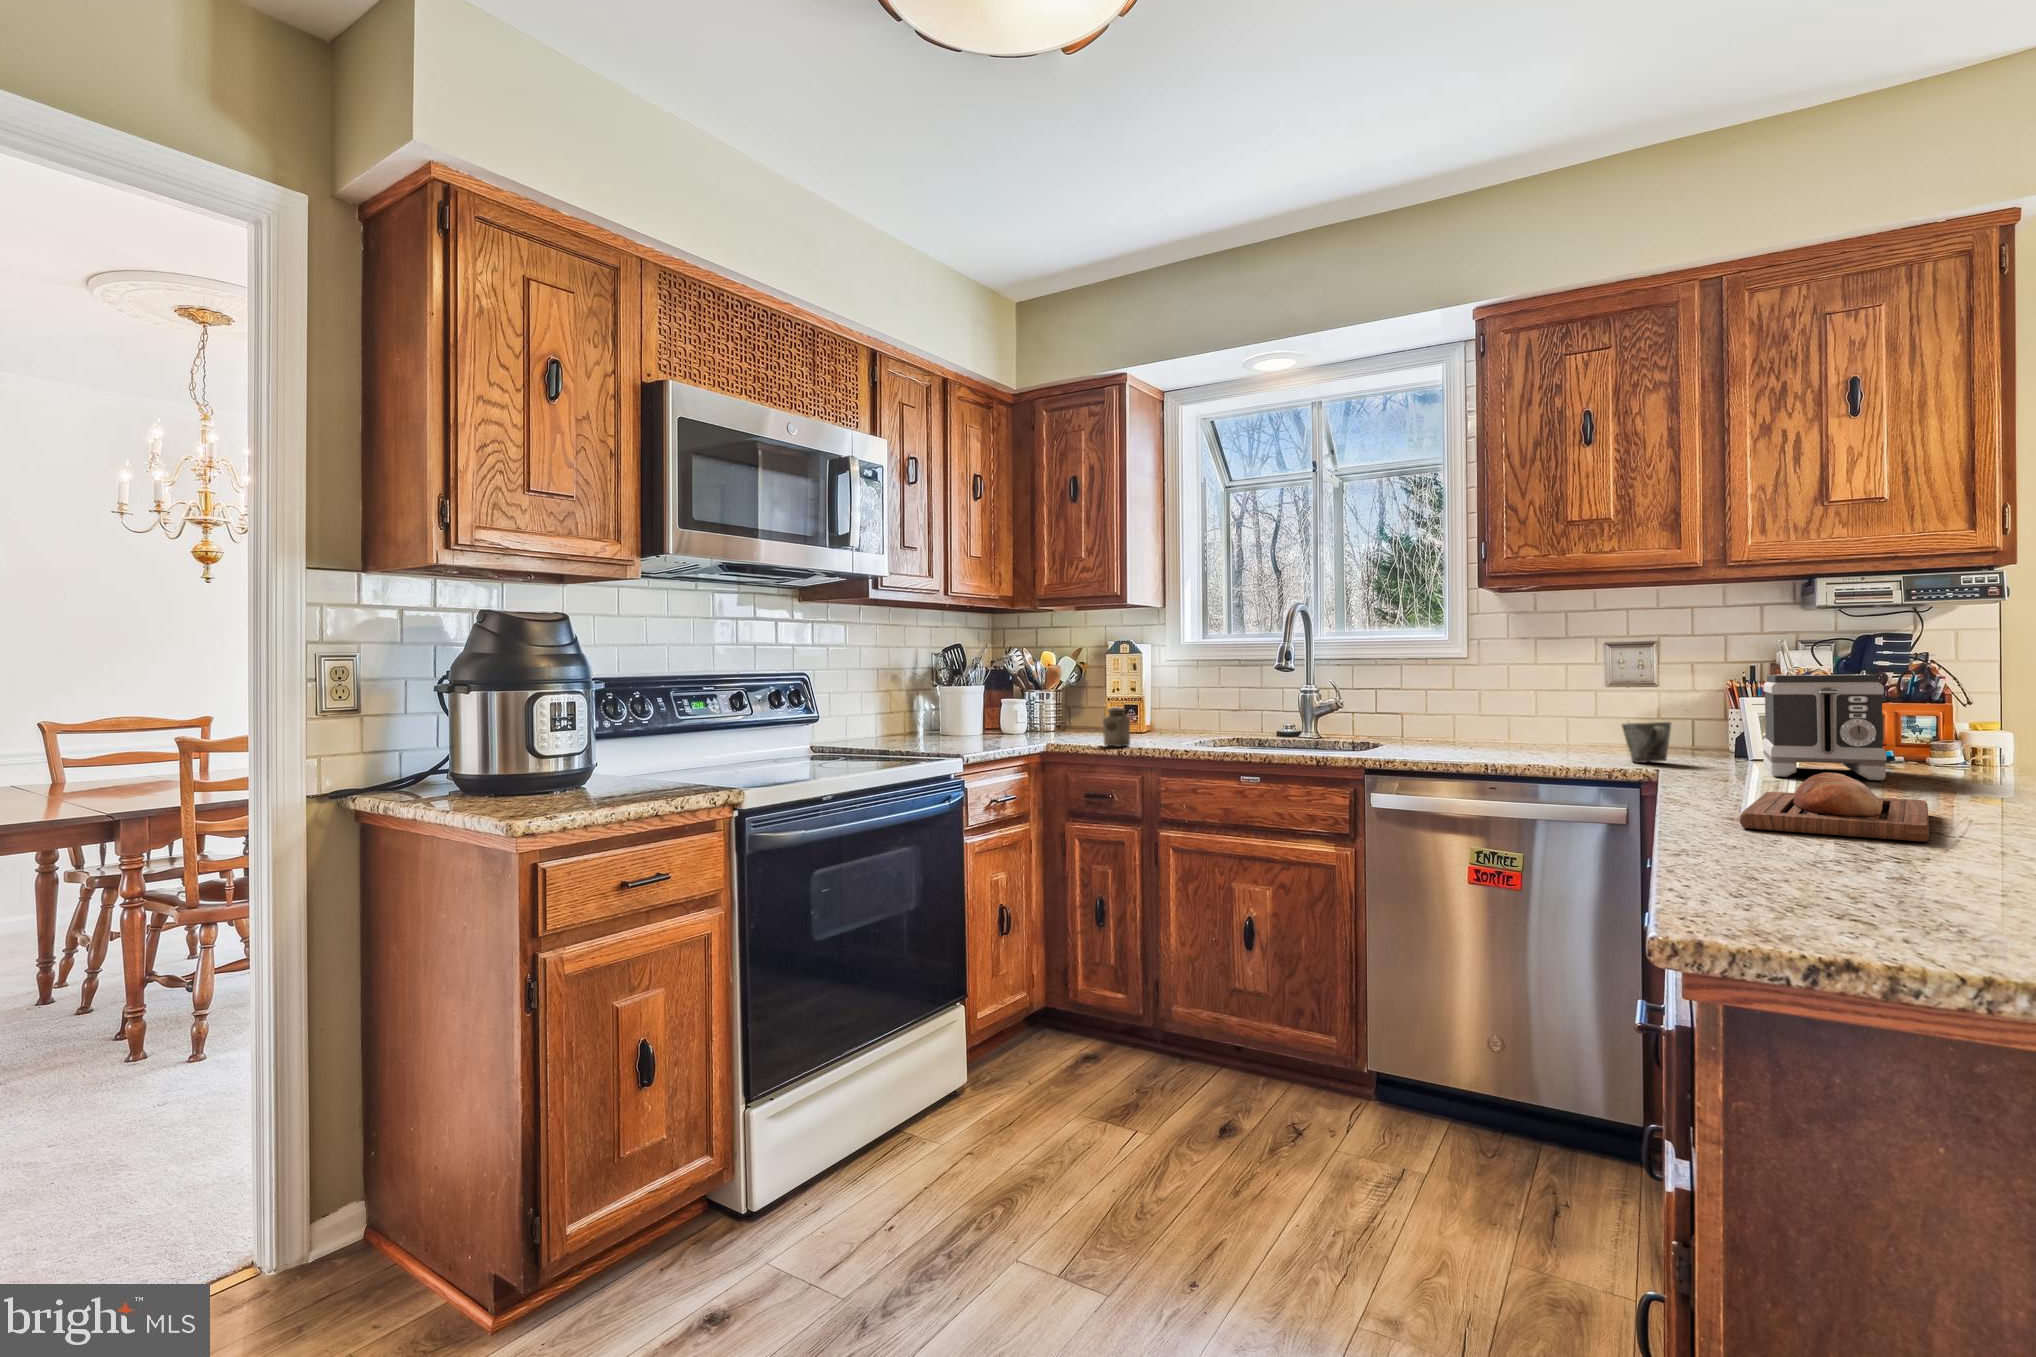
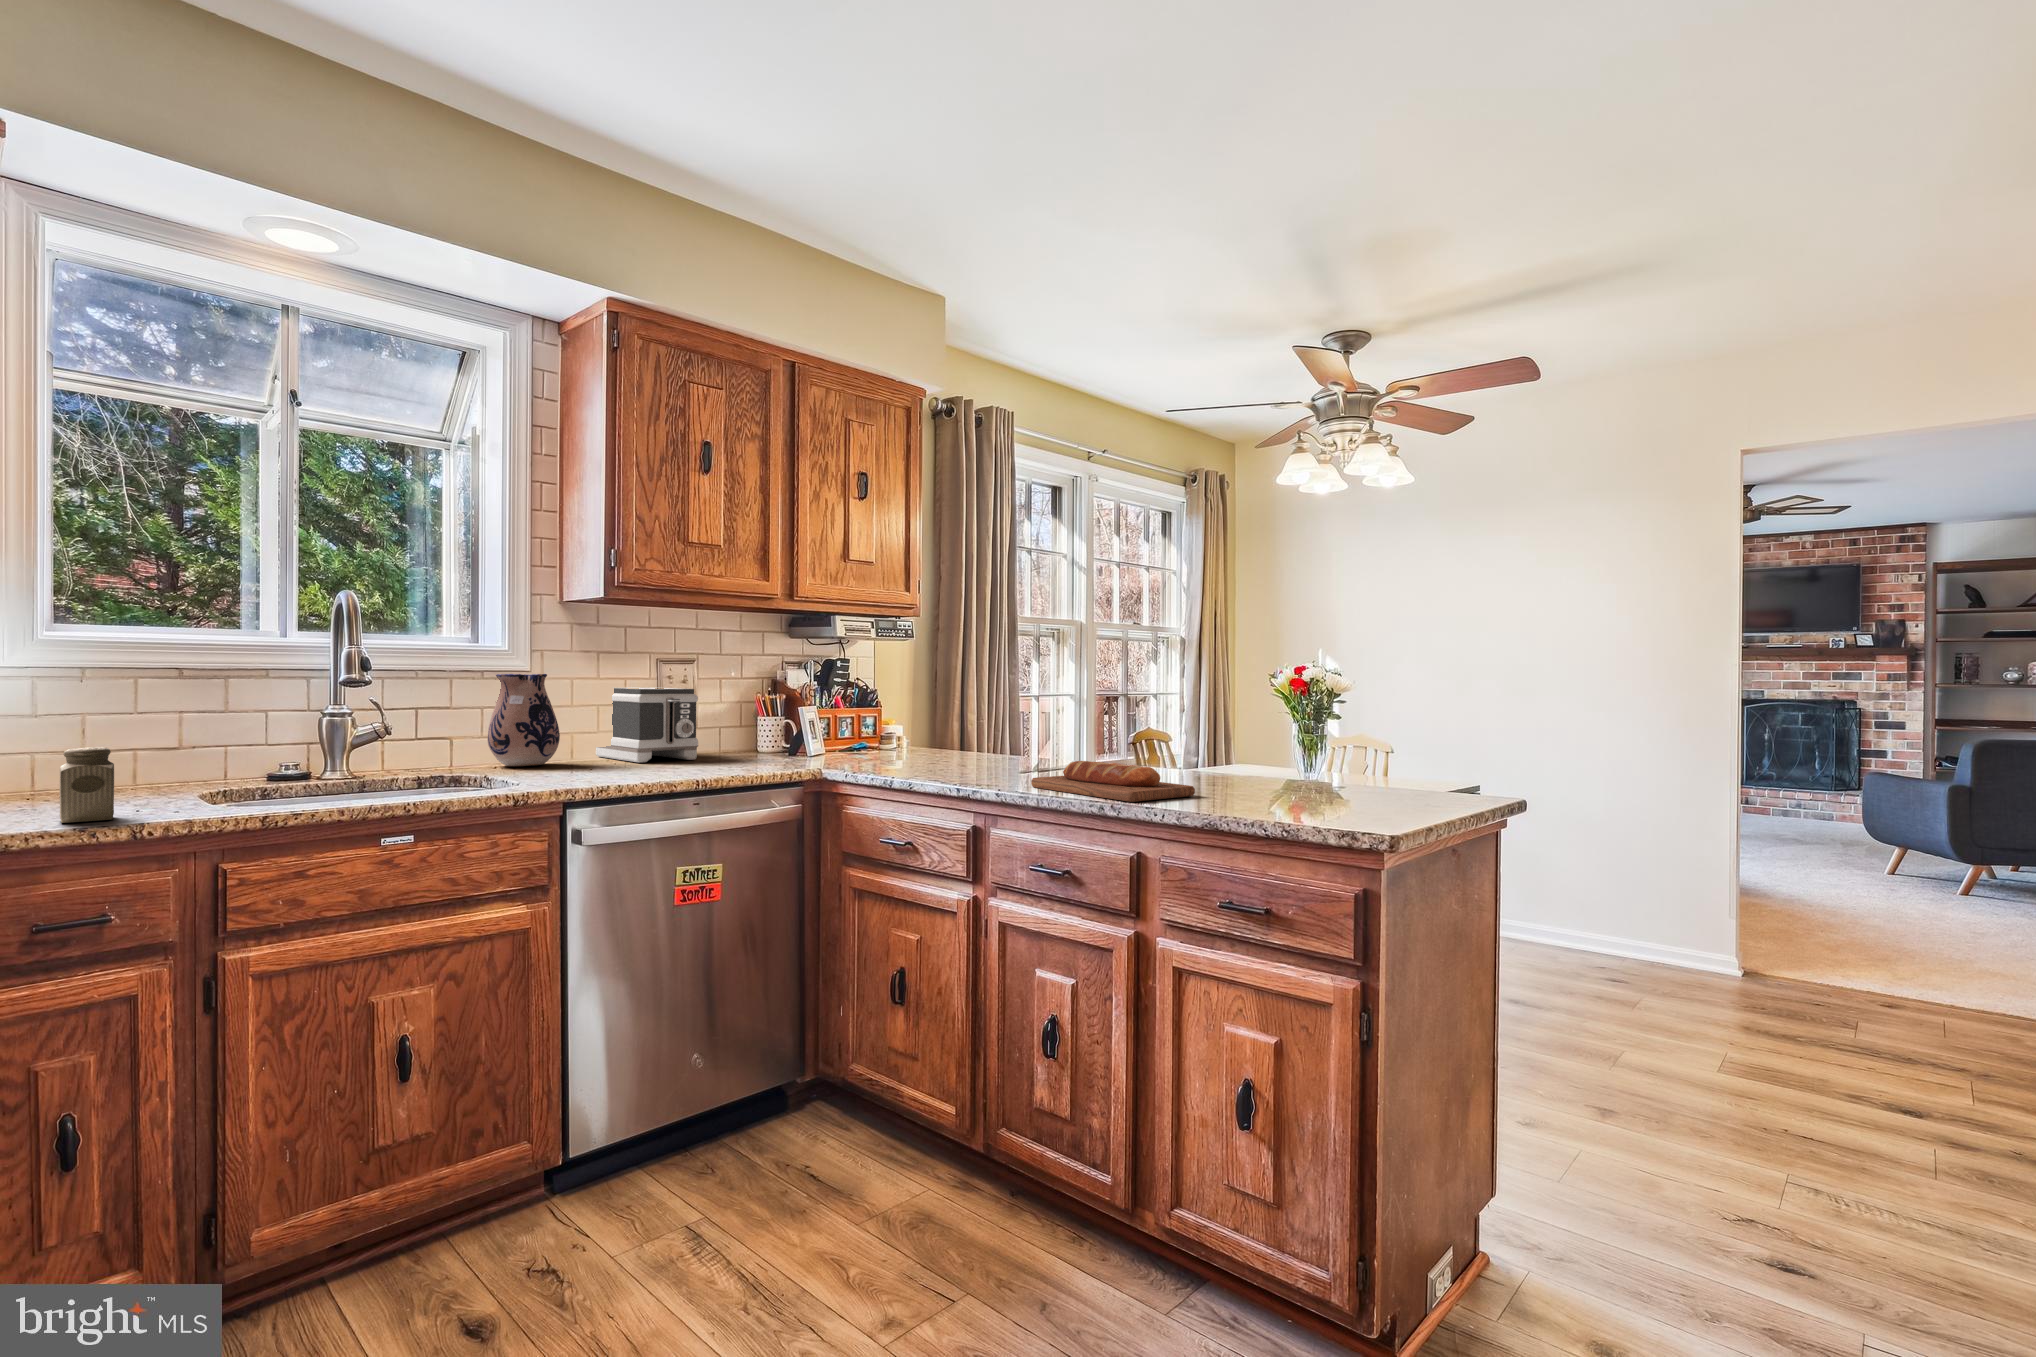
ceramic pitcher: none [1422,662,1483,744] -> present [488,674,560,766]
toaster: present [1763,675,1887,780] -> present [596,688,698,763]
mug: present [1622,722,1671,763] -> none [764,731,811,768]

